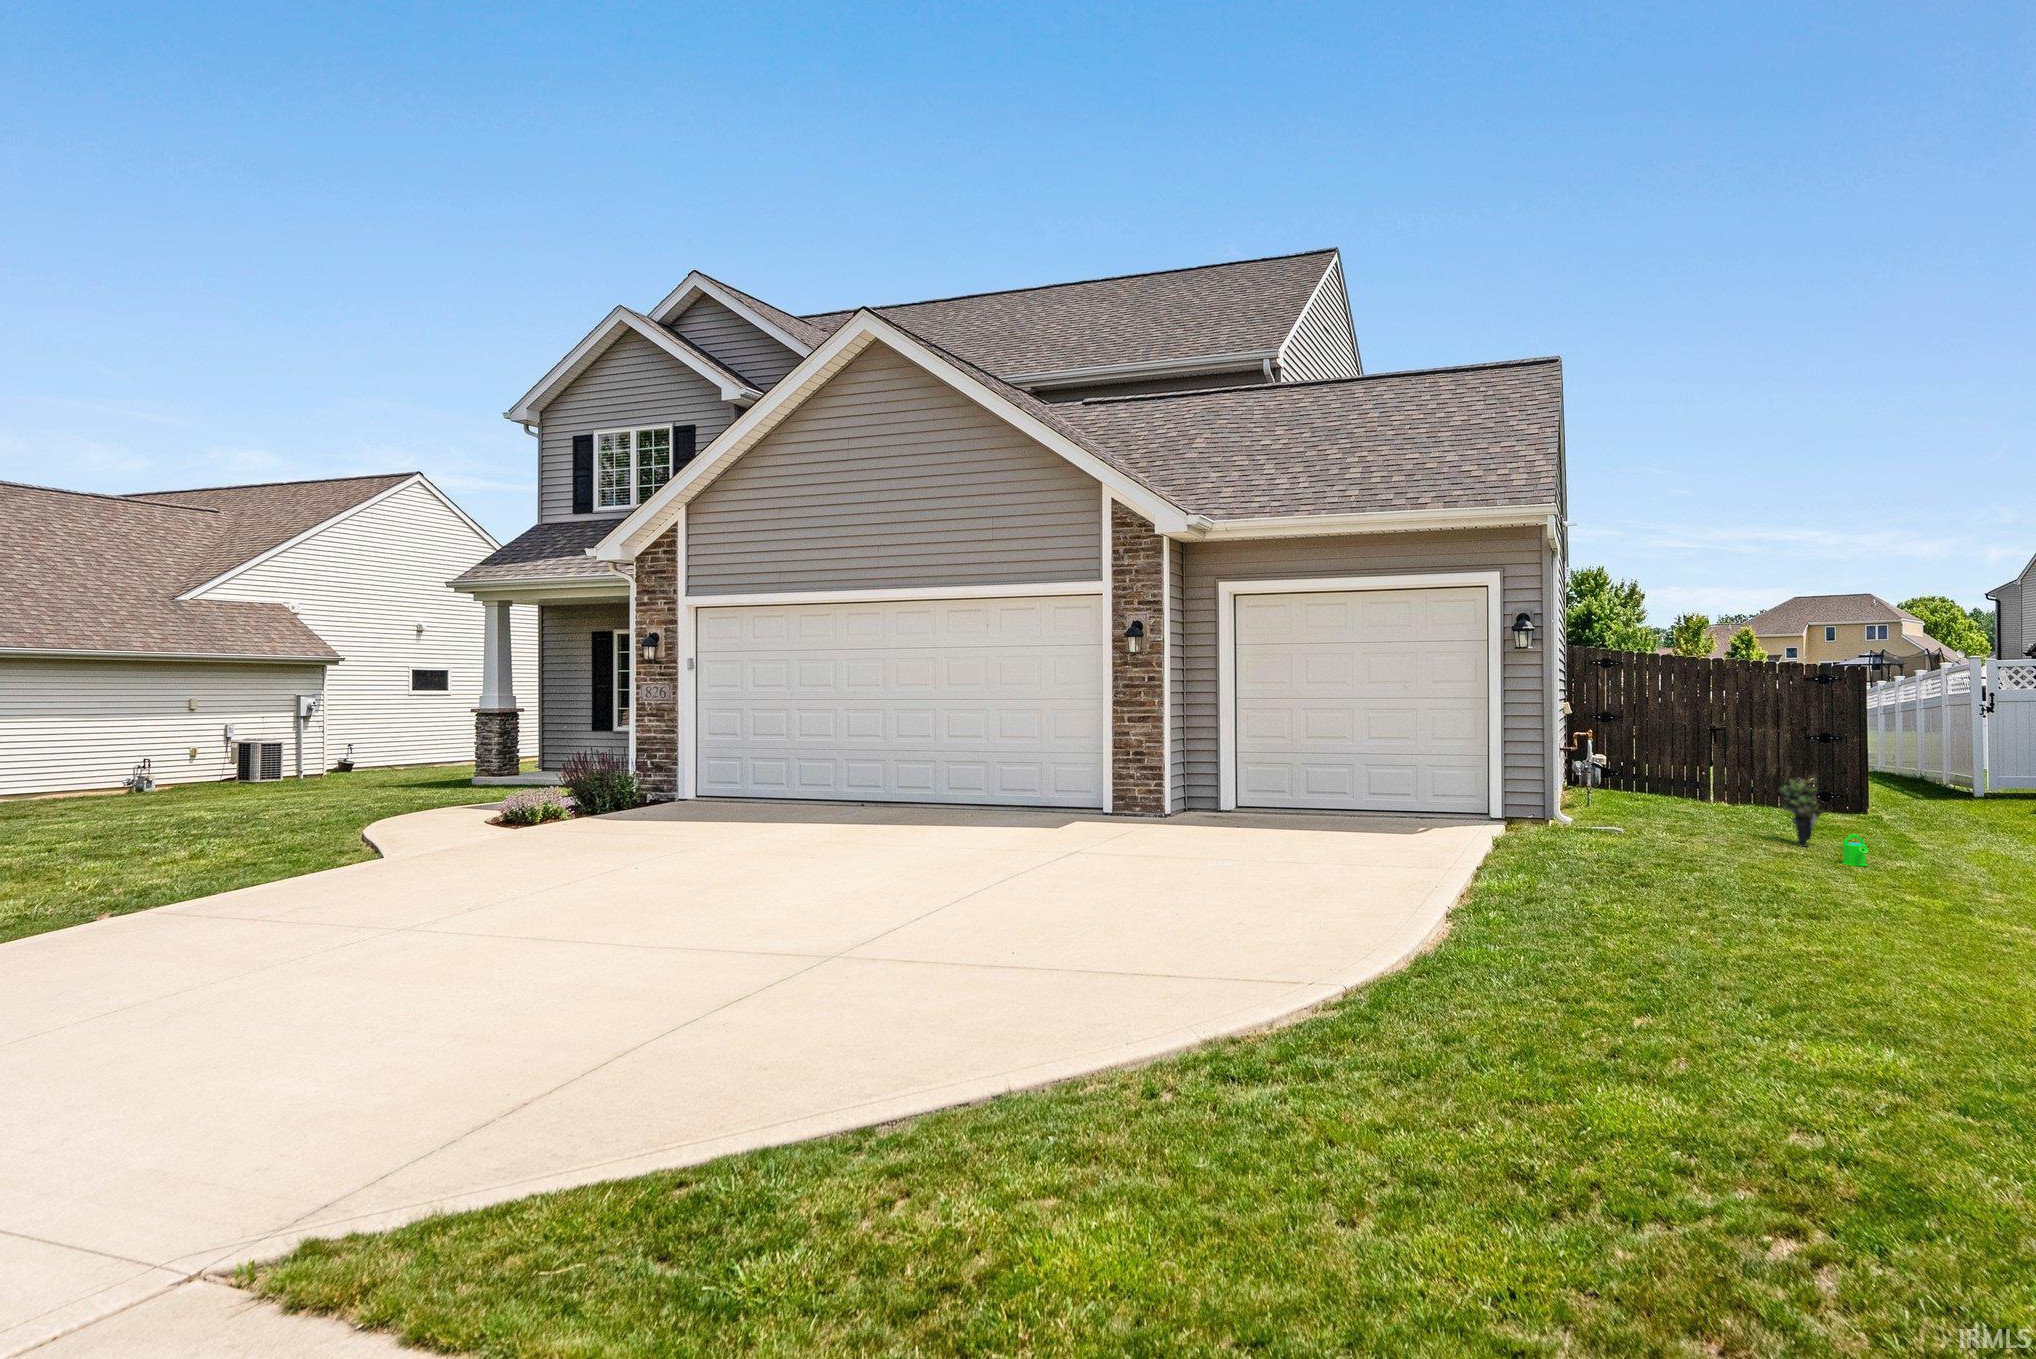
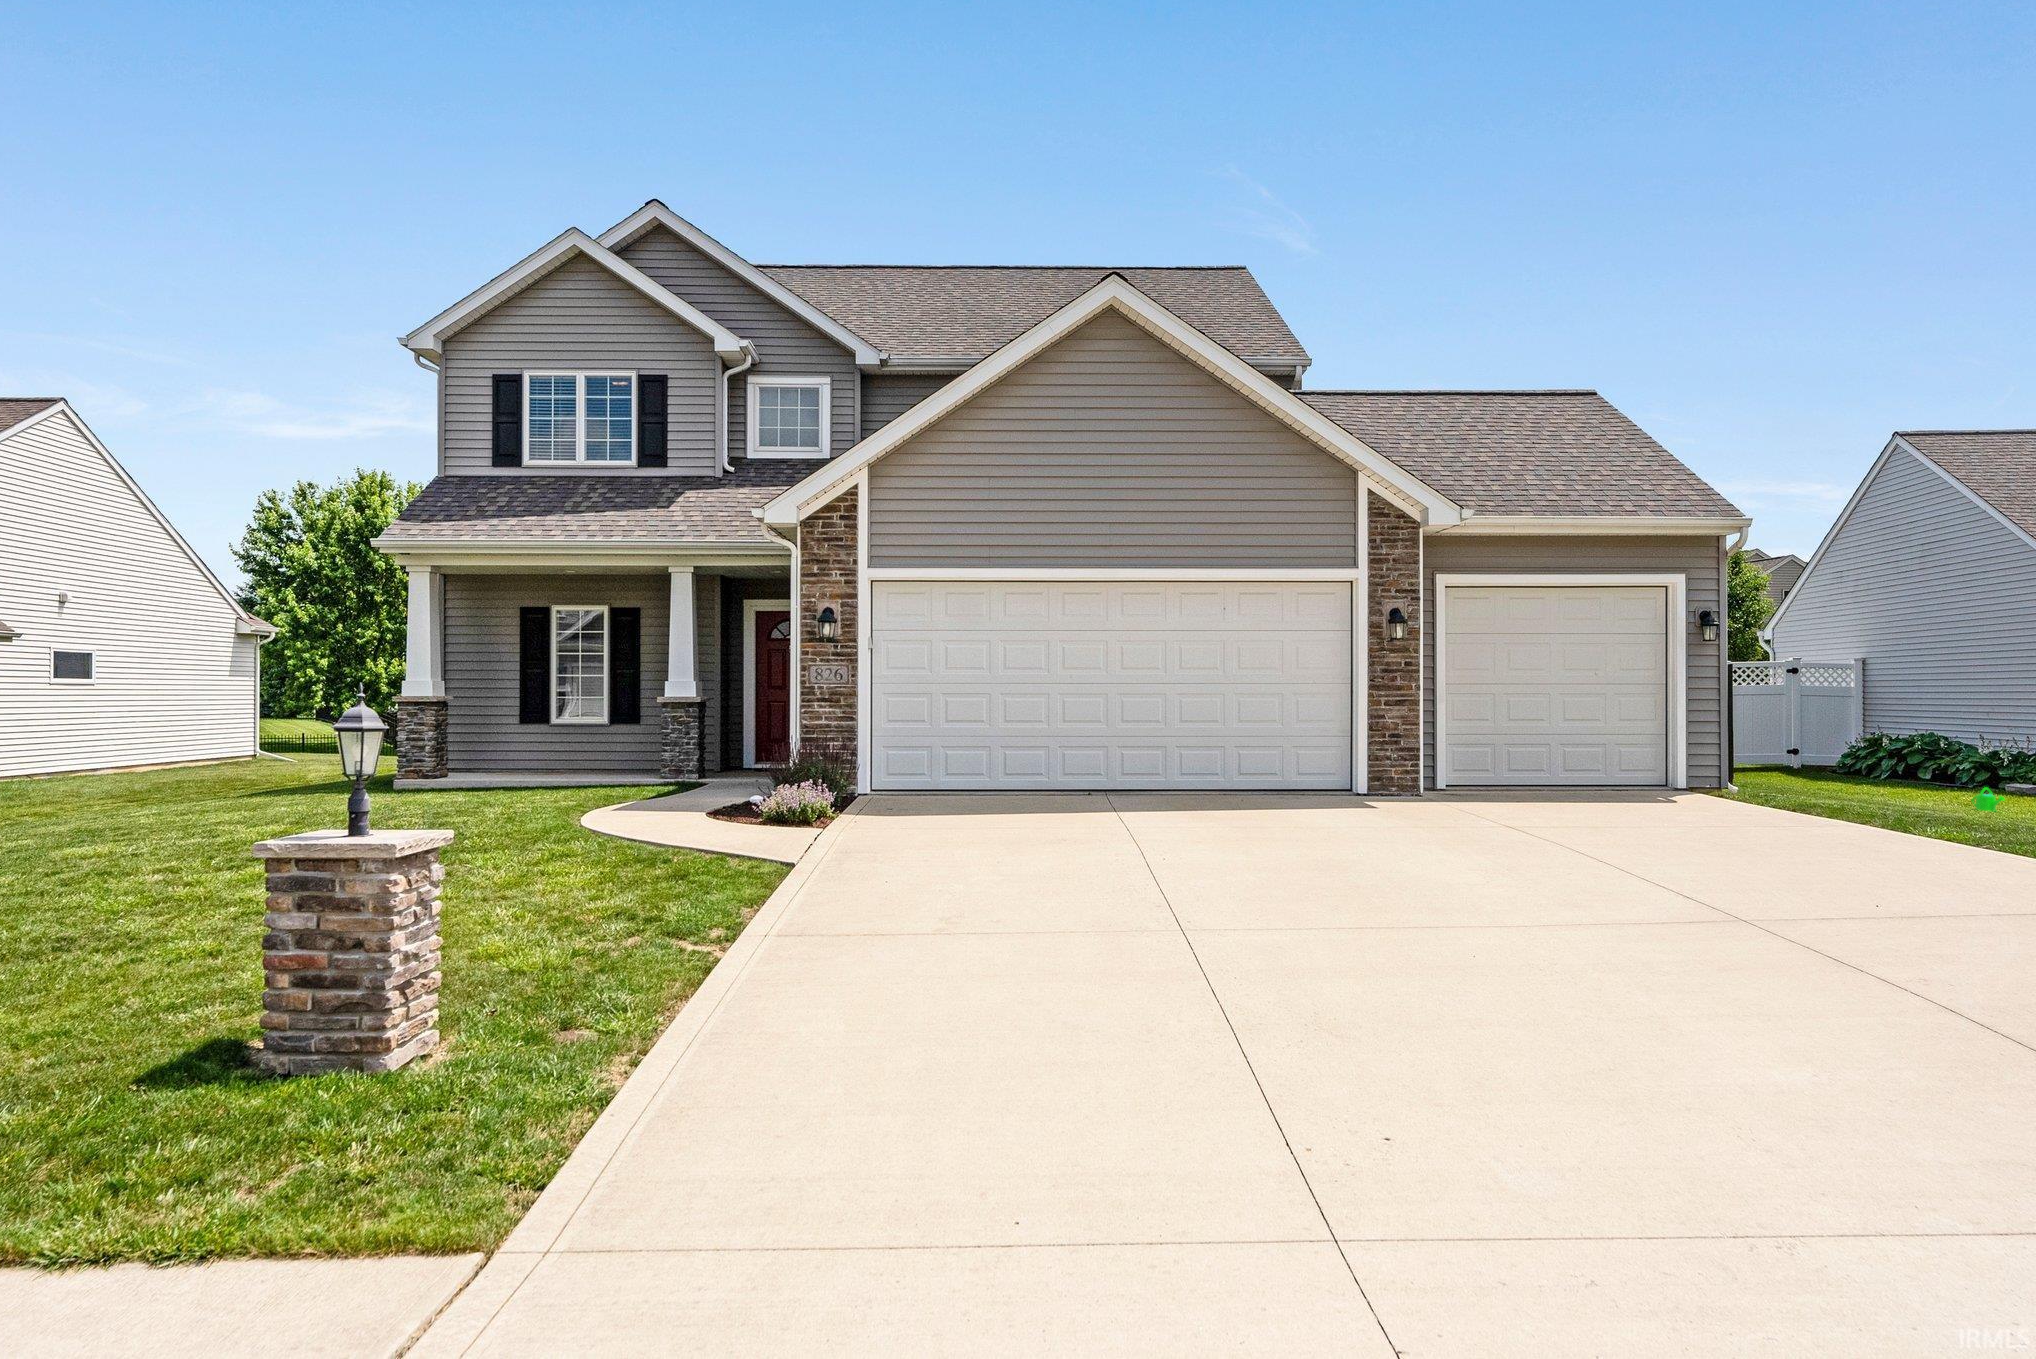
potted plant: present [1780,779,1823,847] -> none [1877,747,1915,802]

